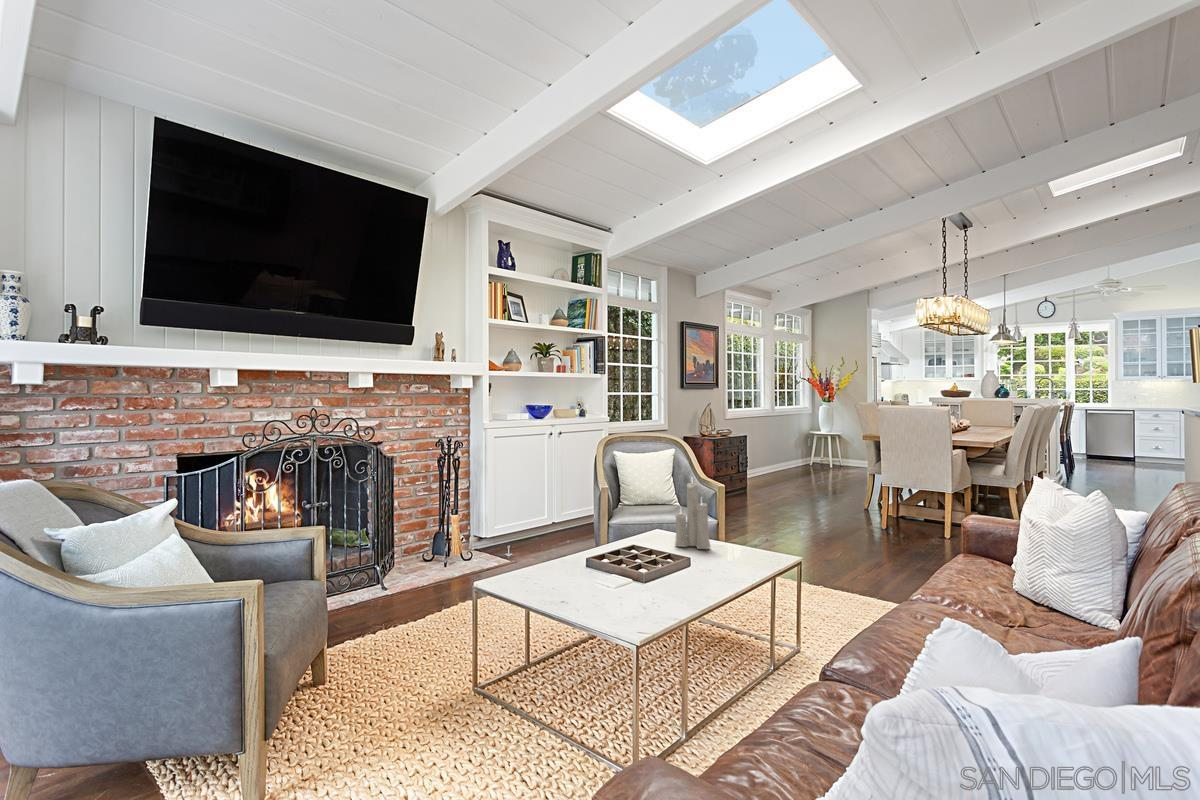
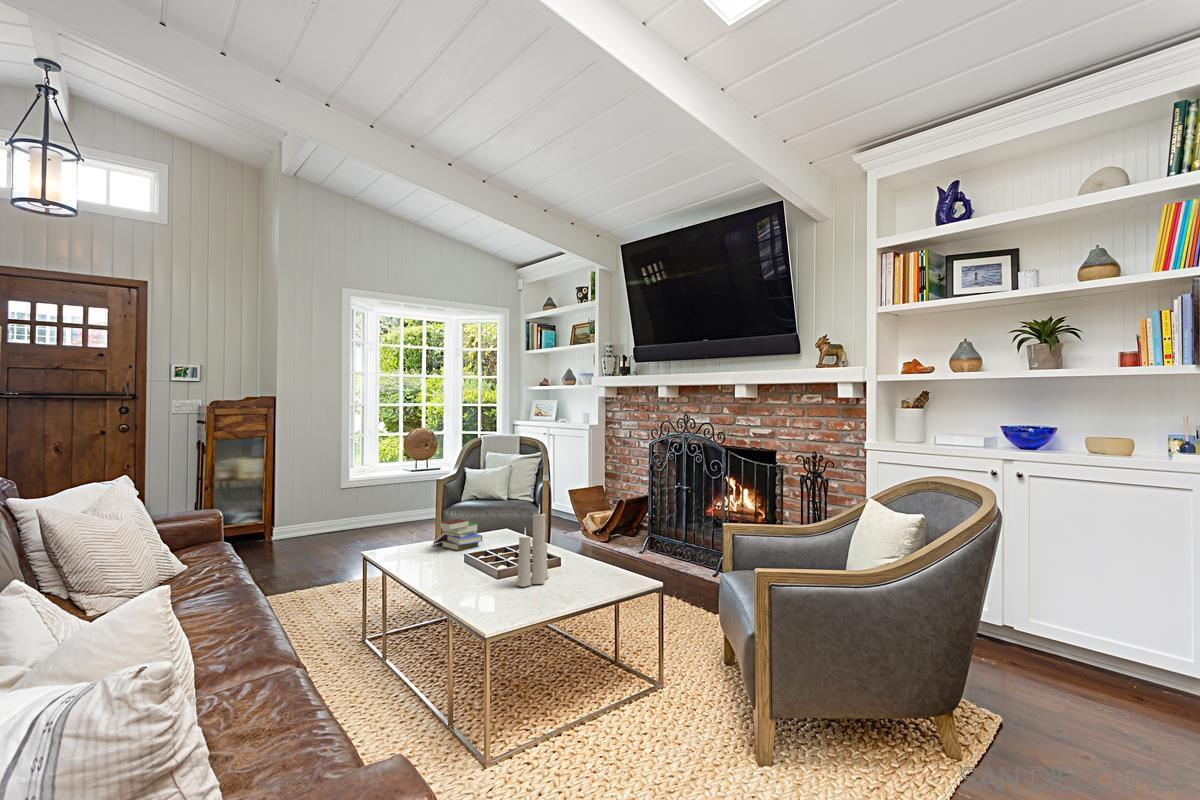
book: none [533,545,611,601] -> present [433,519,482,551]

